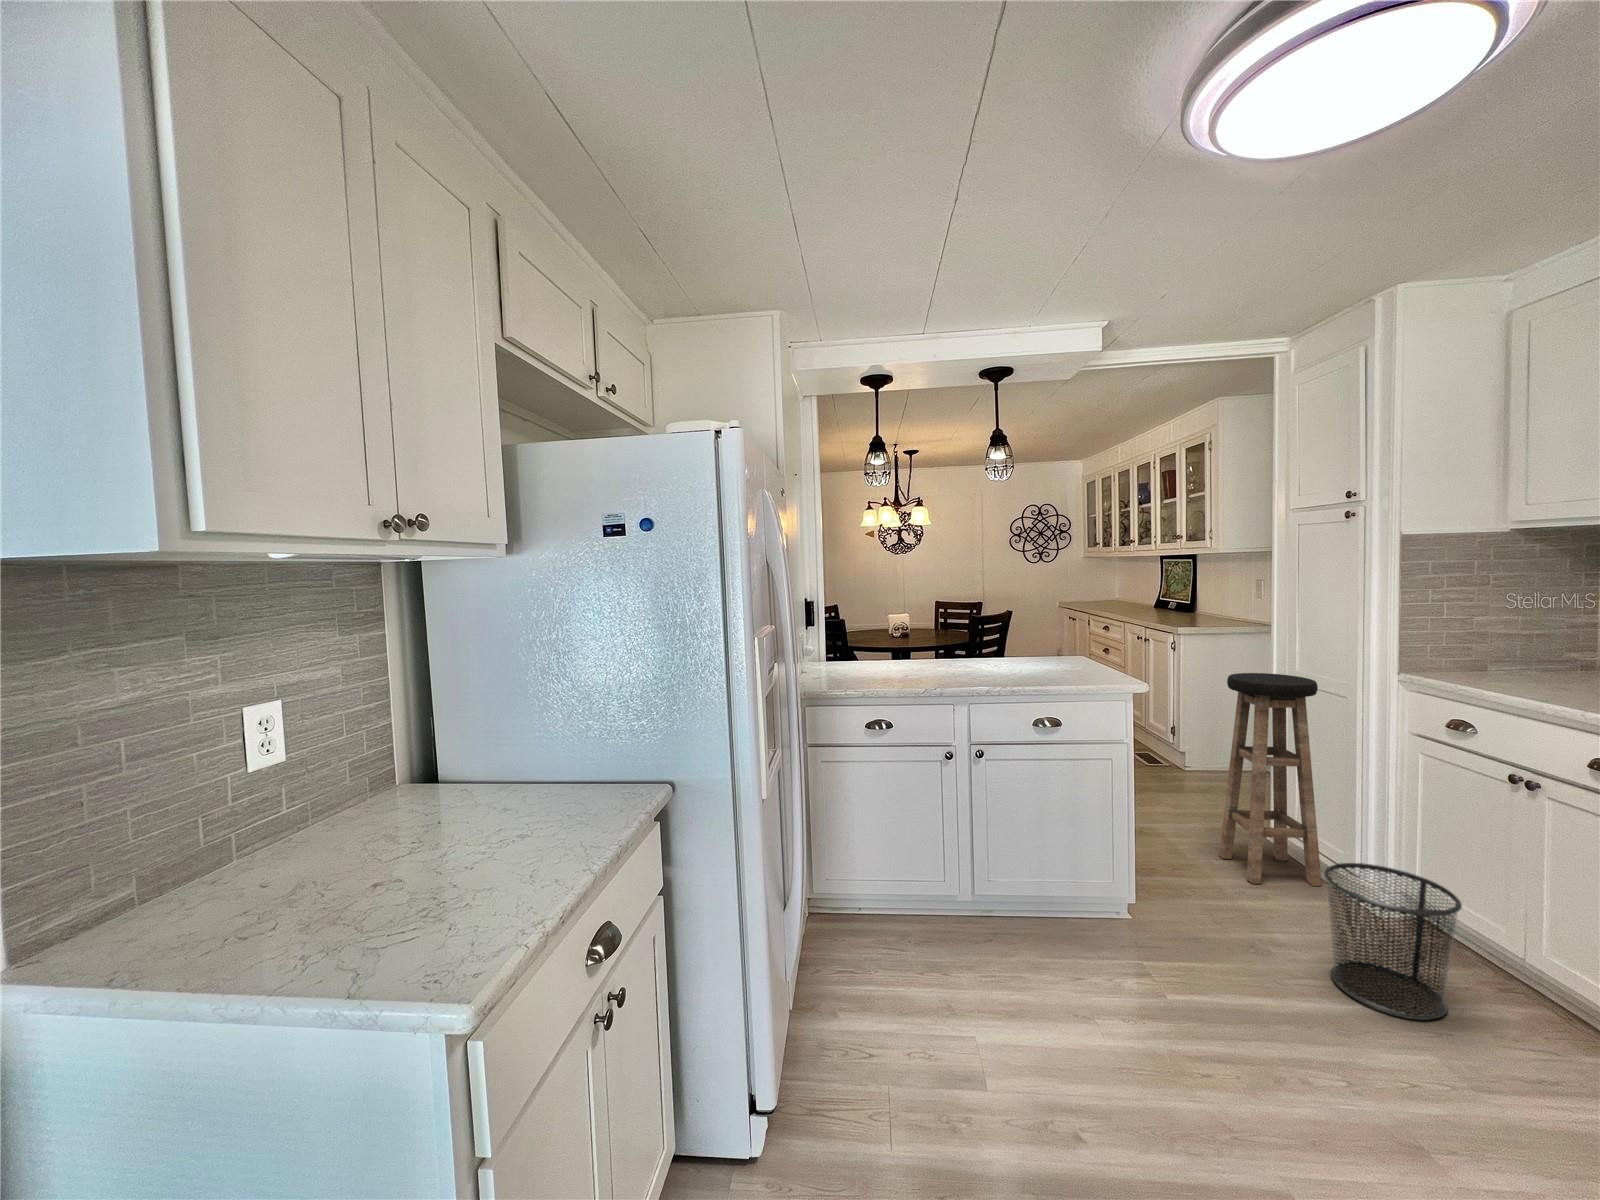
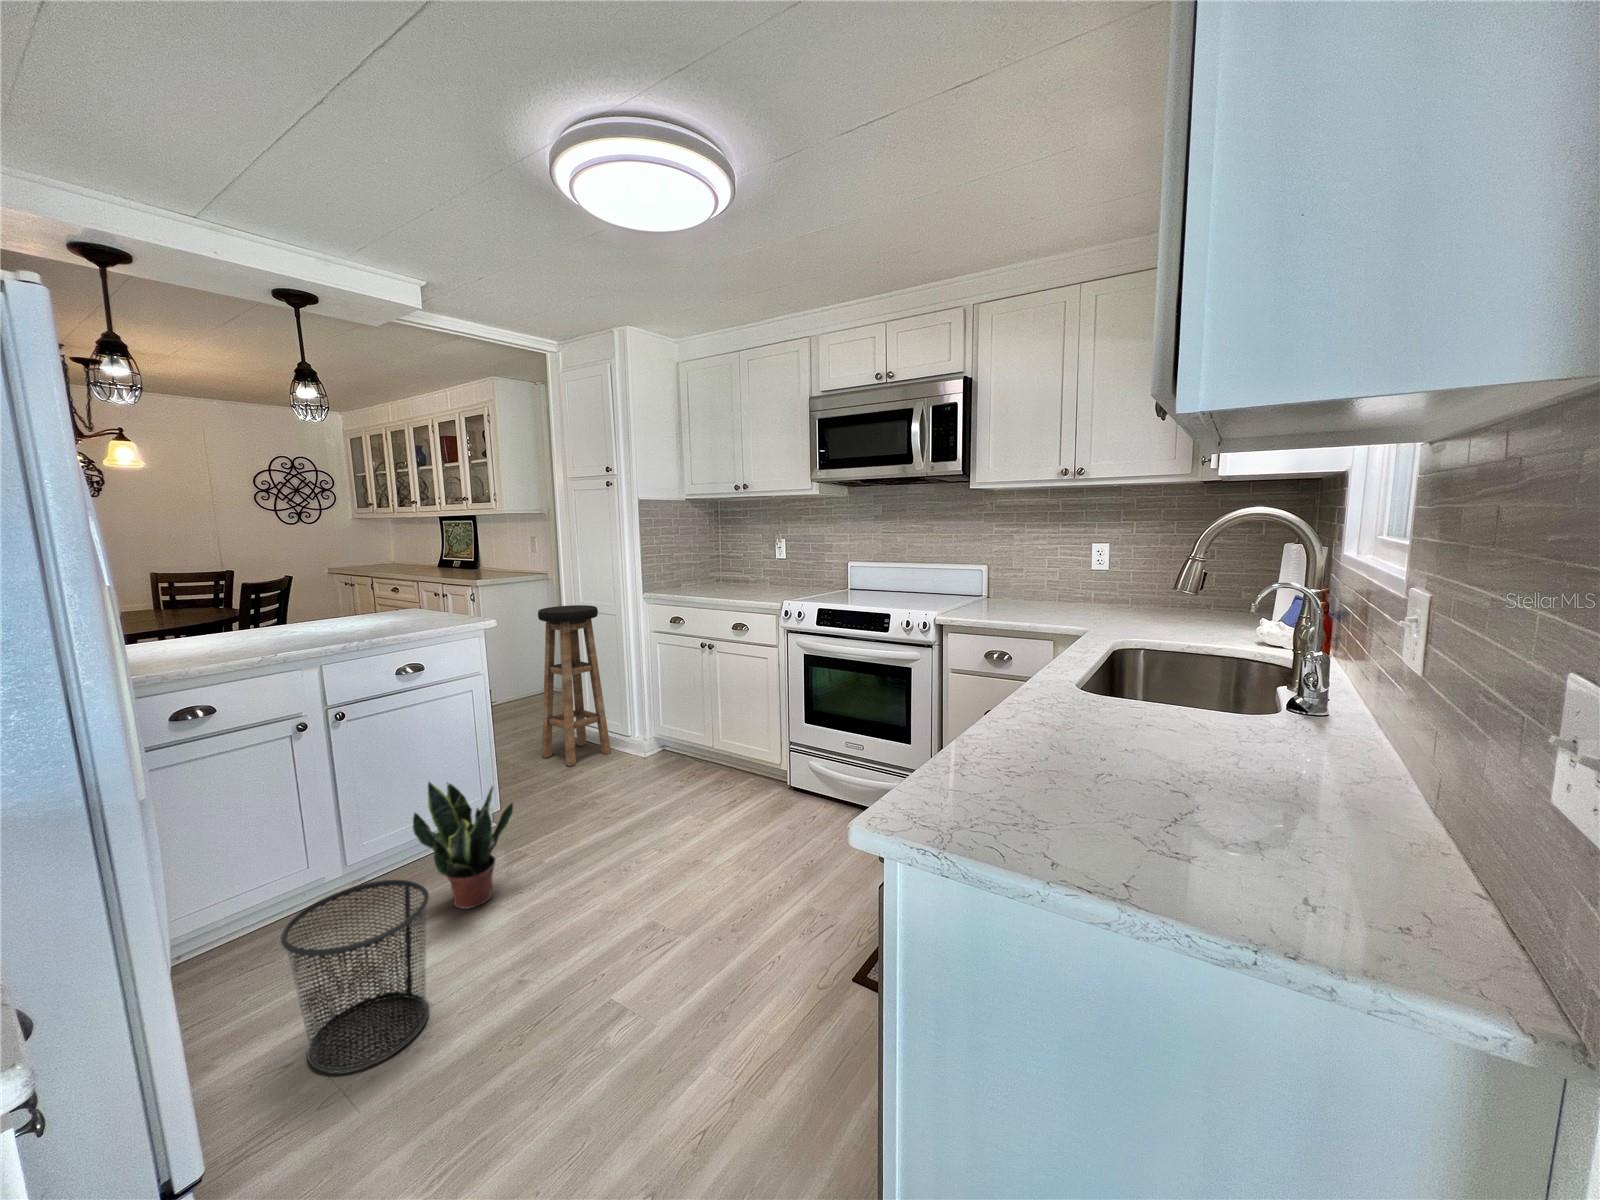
potted plant: none [1020,850,1130,1013] -> present [413,782,513,909]
waste bin: present [1324,863,1462,1020] -> present [281,880,429,1072]

